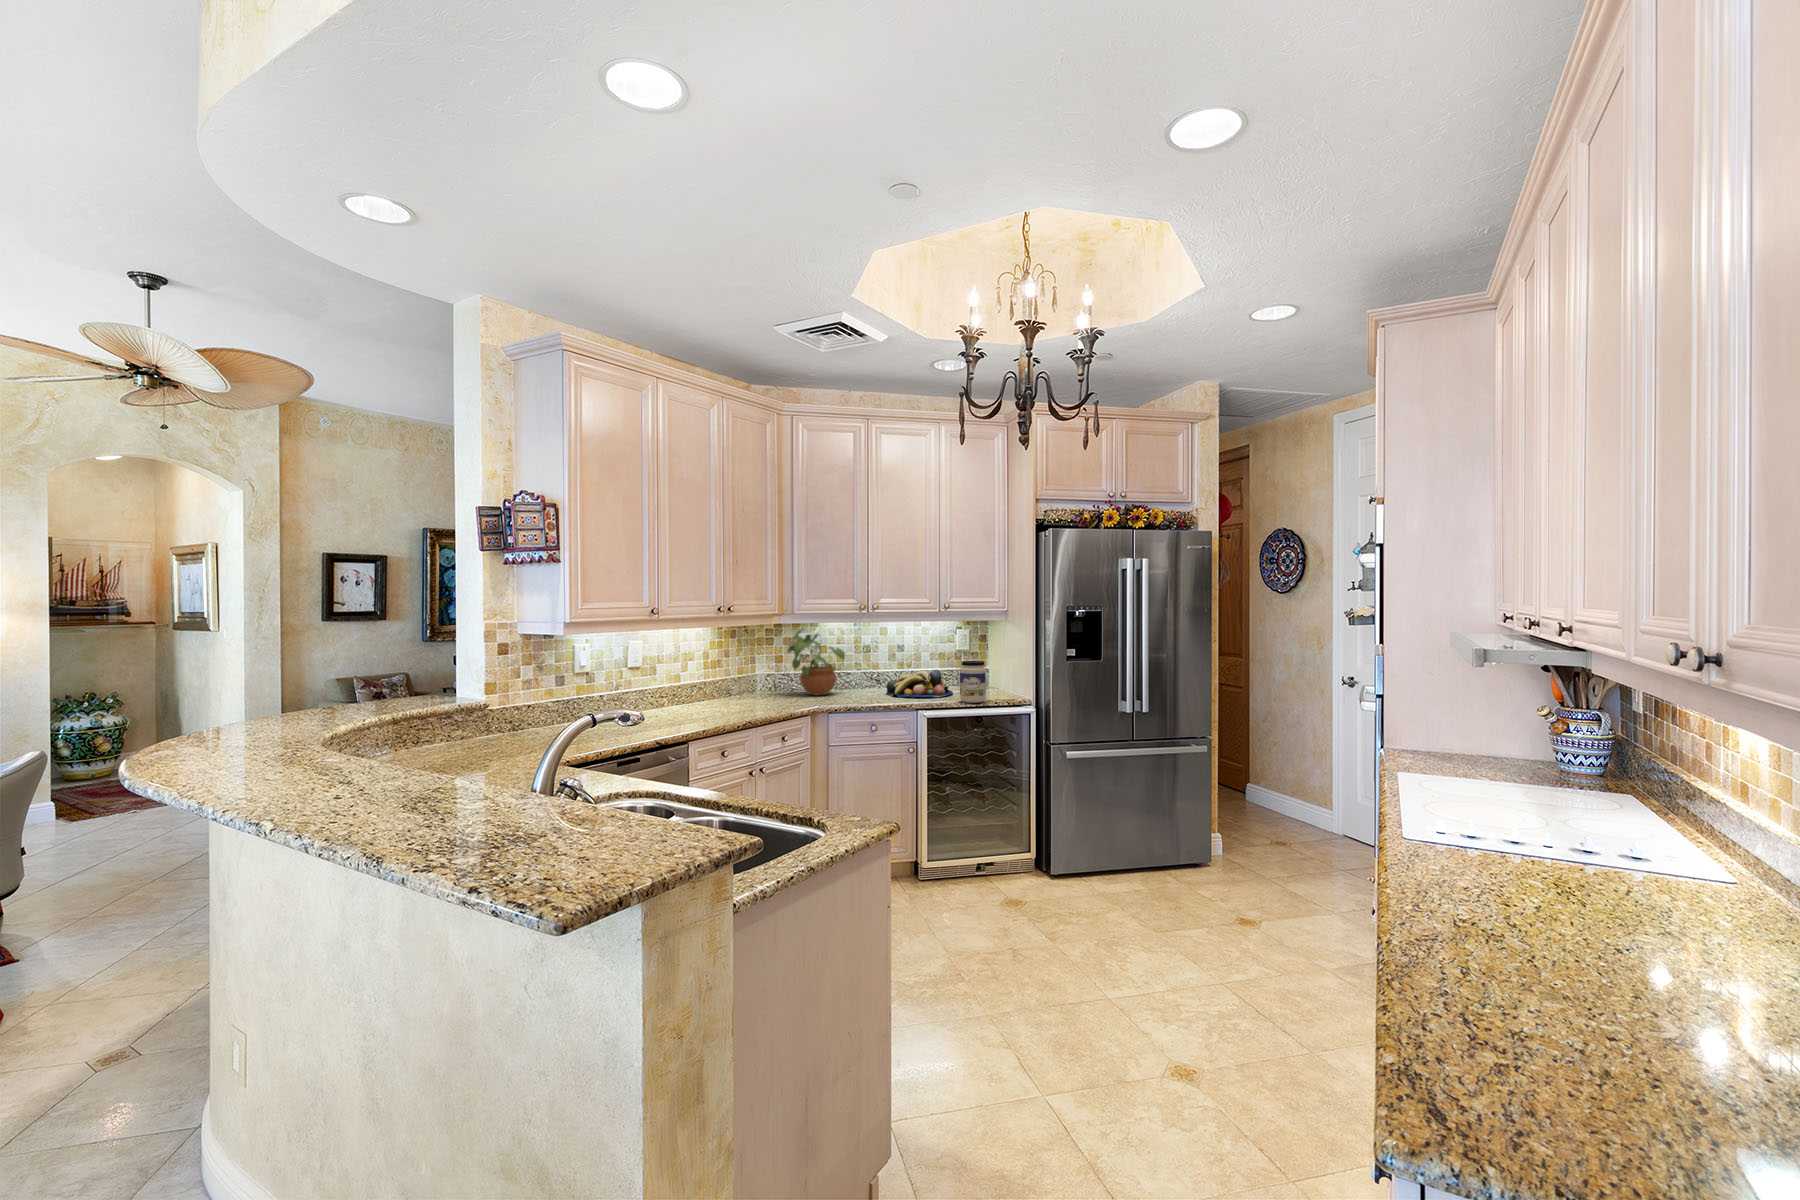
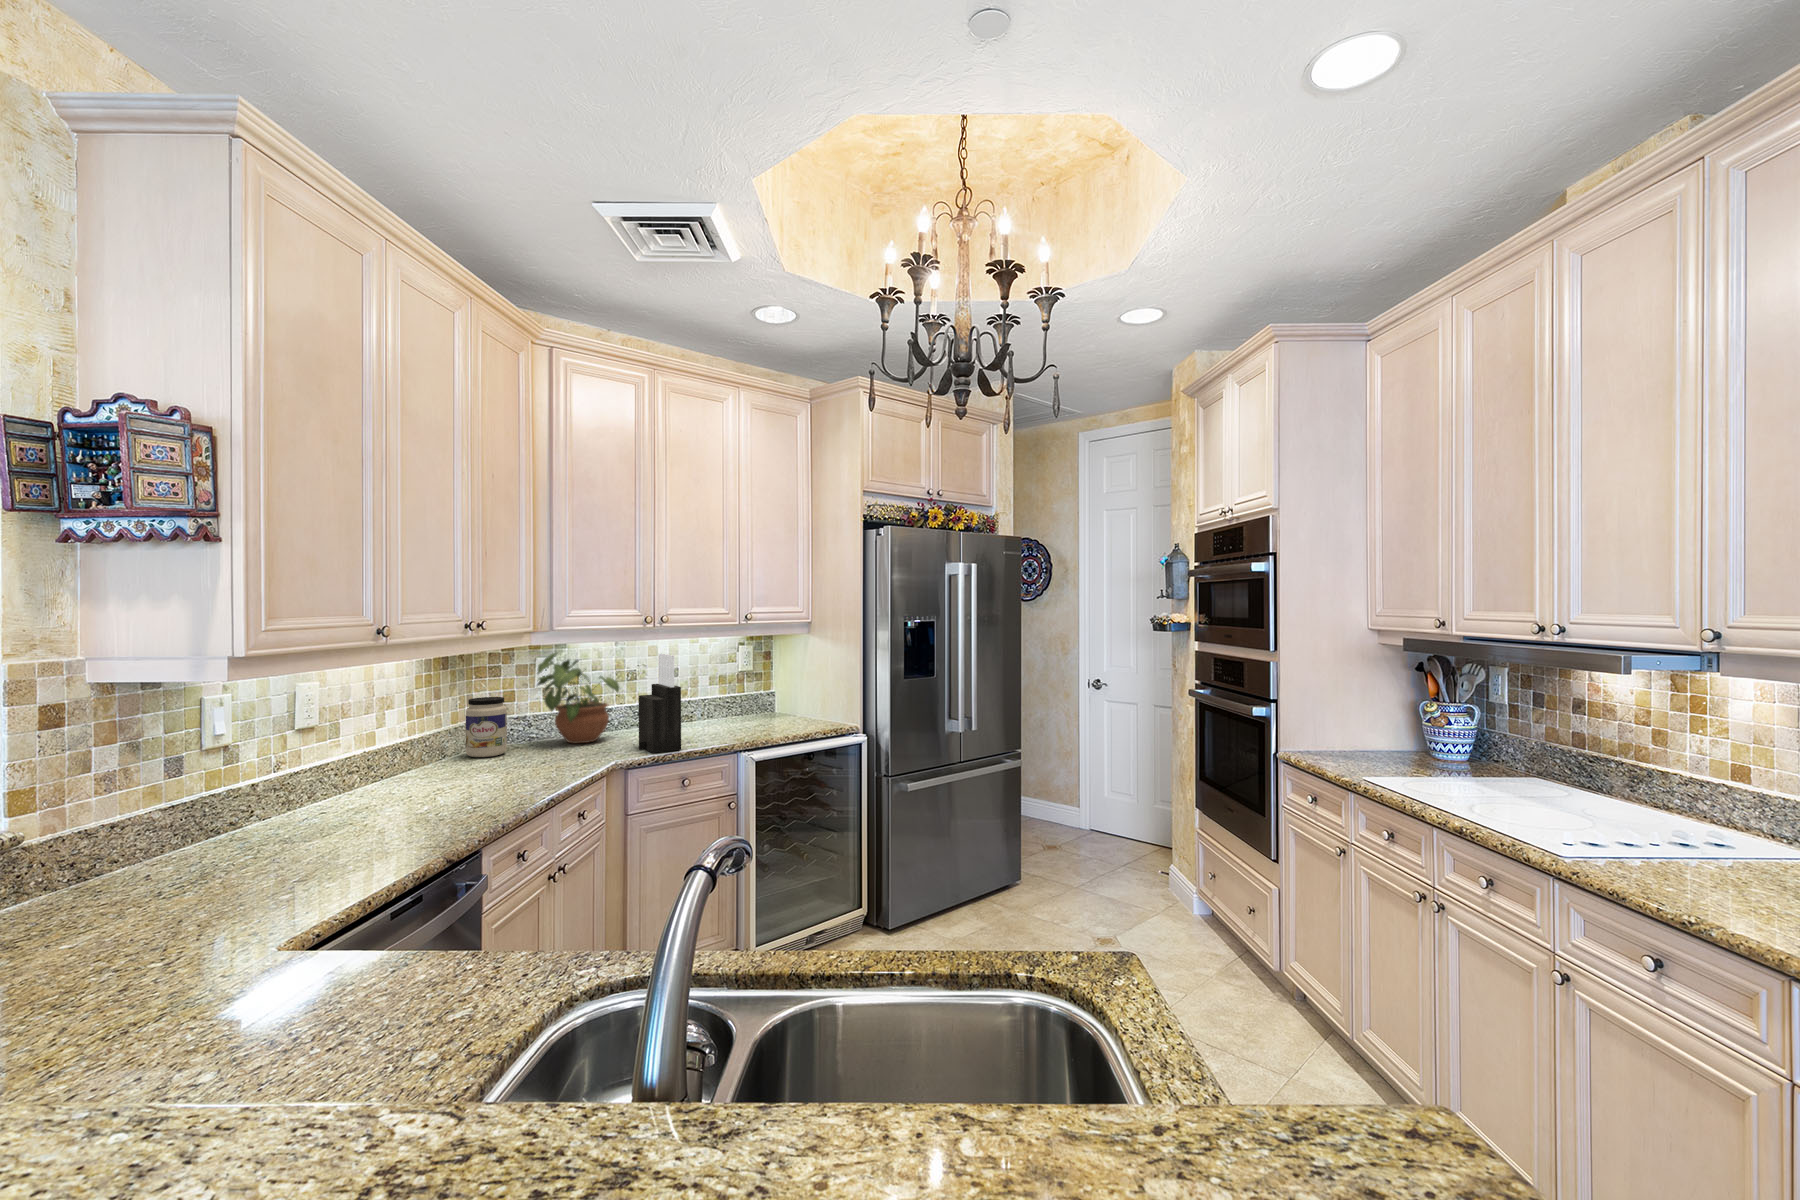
knife block: none [844,631,870,705] -> present [639,654,681,753]
jar: present [960,661,986,703] -> present [466,697,507,757]
fruit bowl: present [886,670,953,697] -> none [673,698,757,735]

